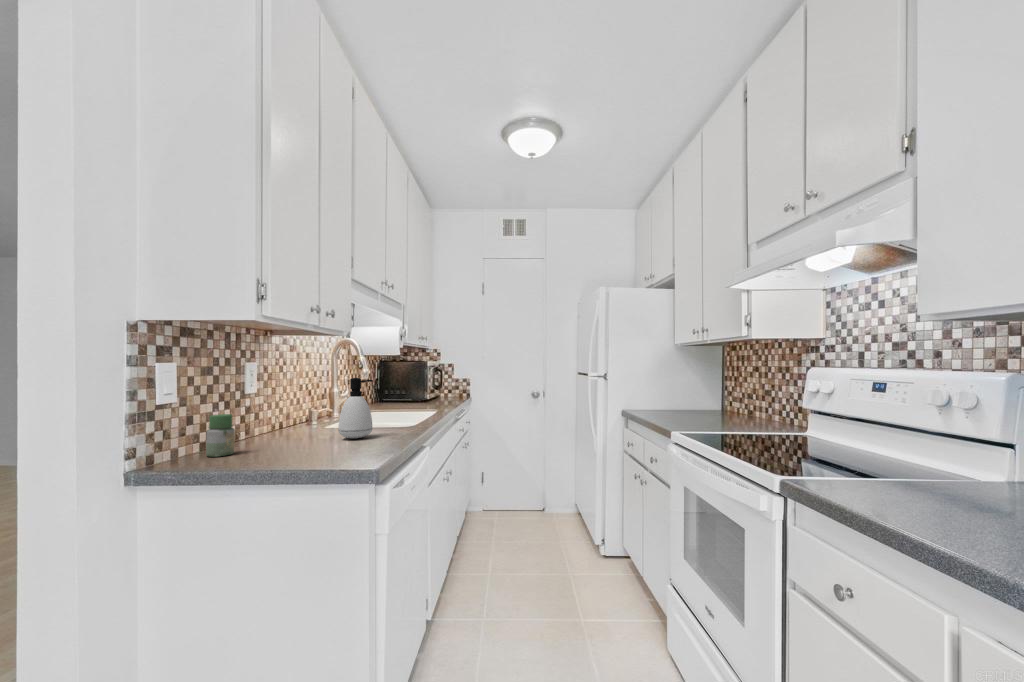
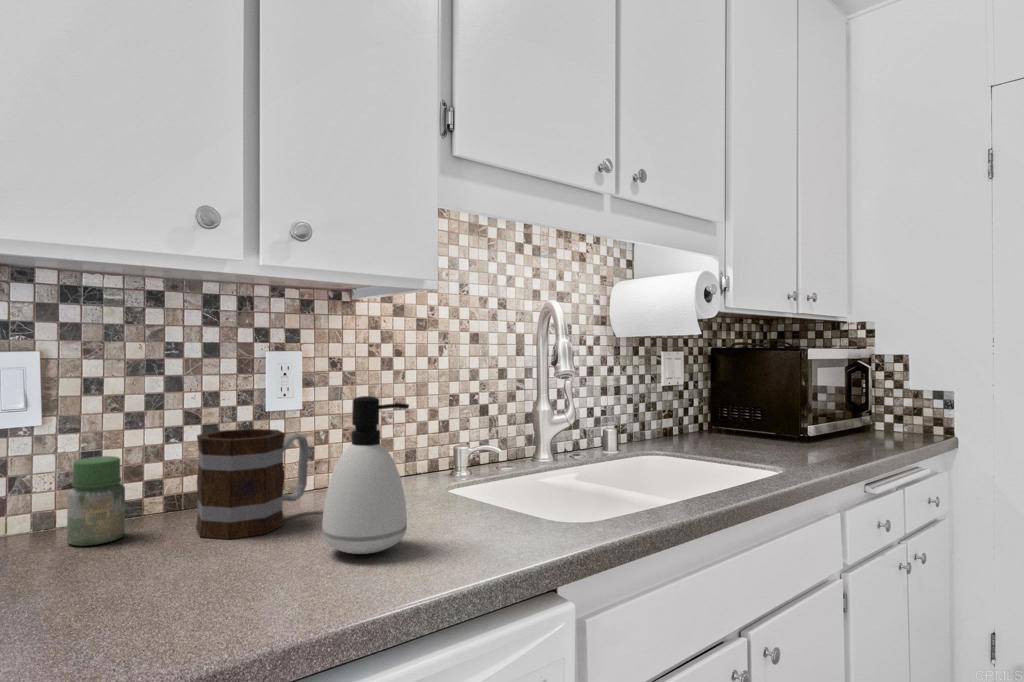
mug: none [255,399,298,447] -> present [196,429,309,539]

